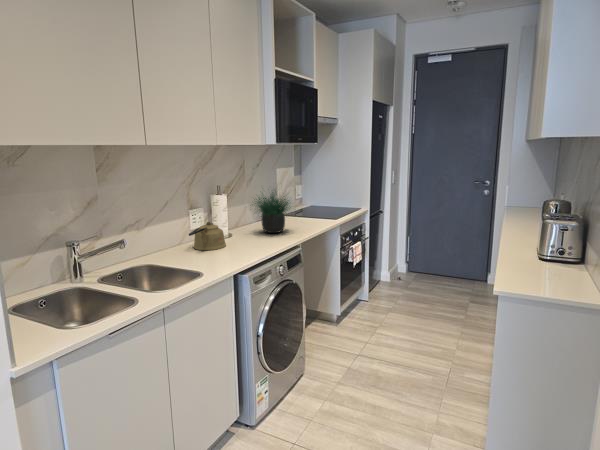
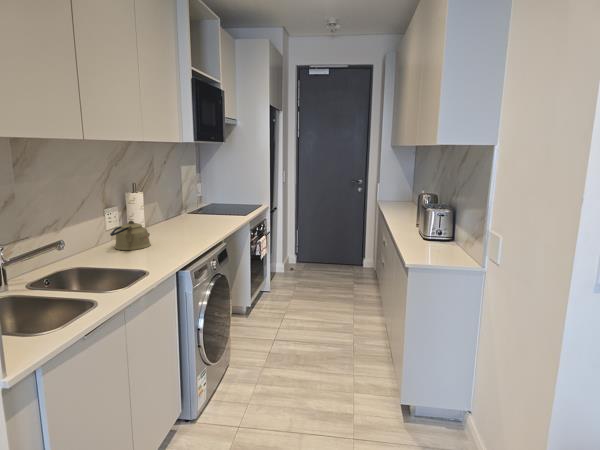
potted plant: present [255,192,291,233] -> none [160,175,216,230]

